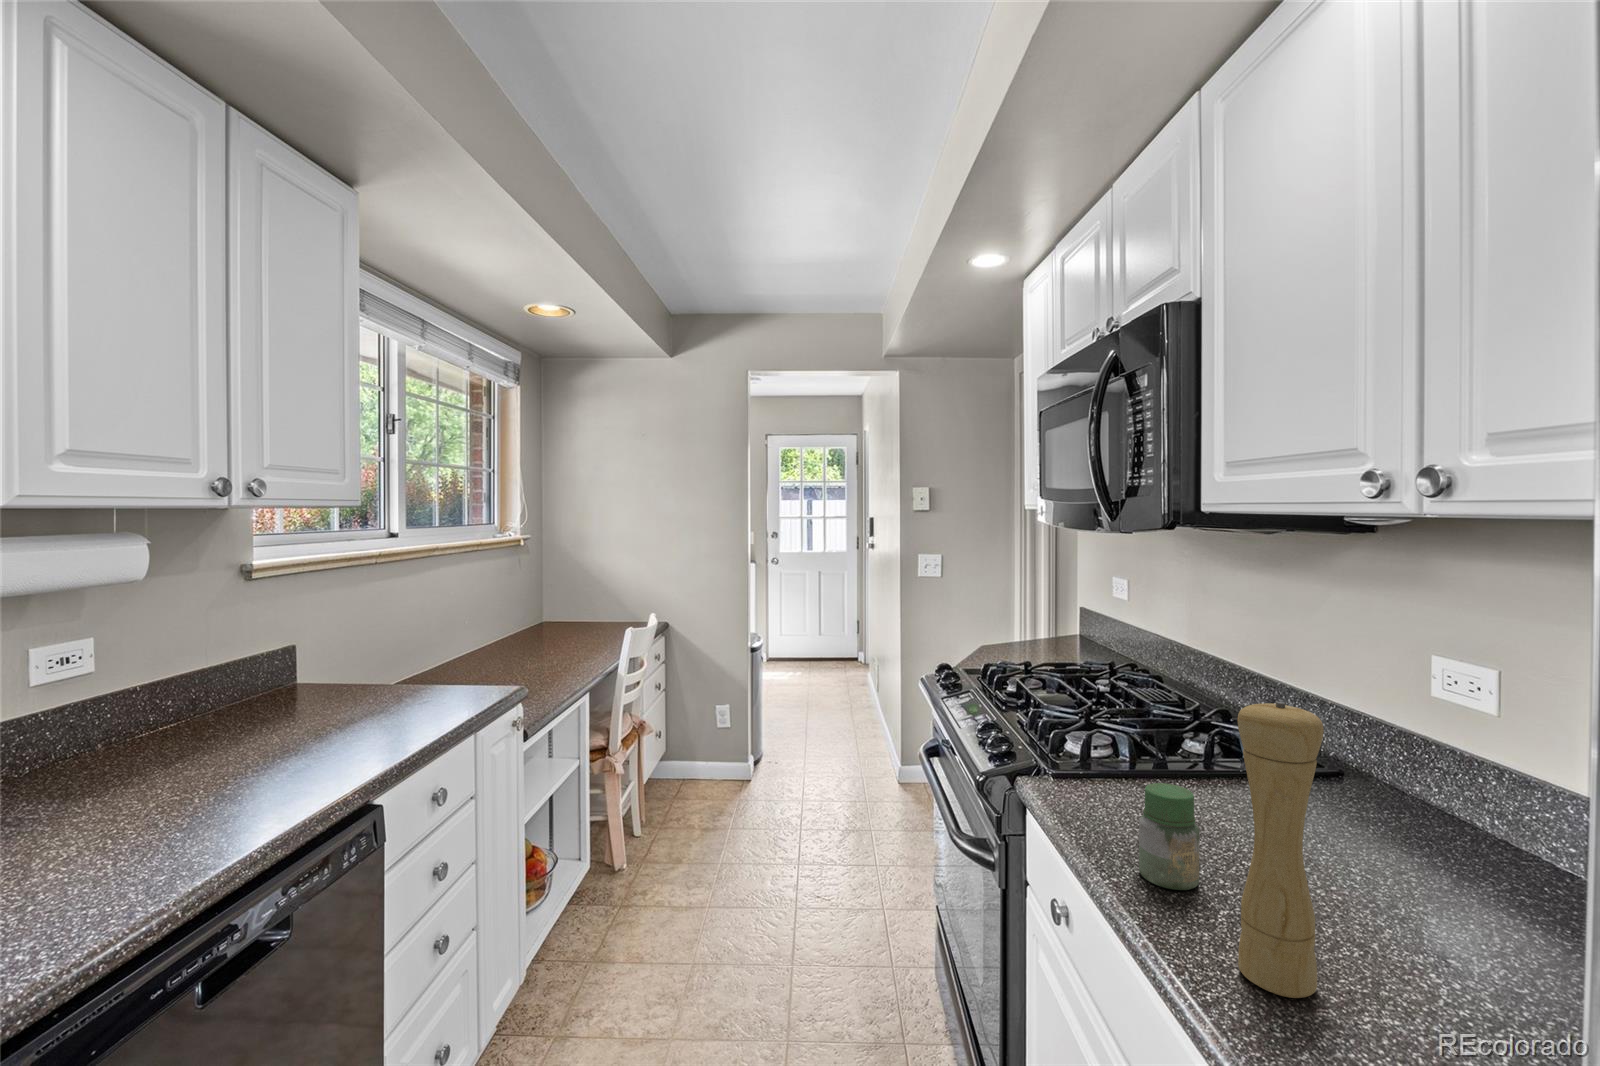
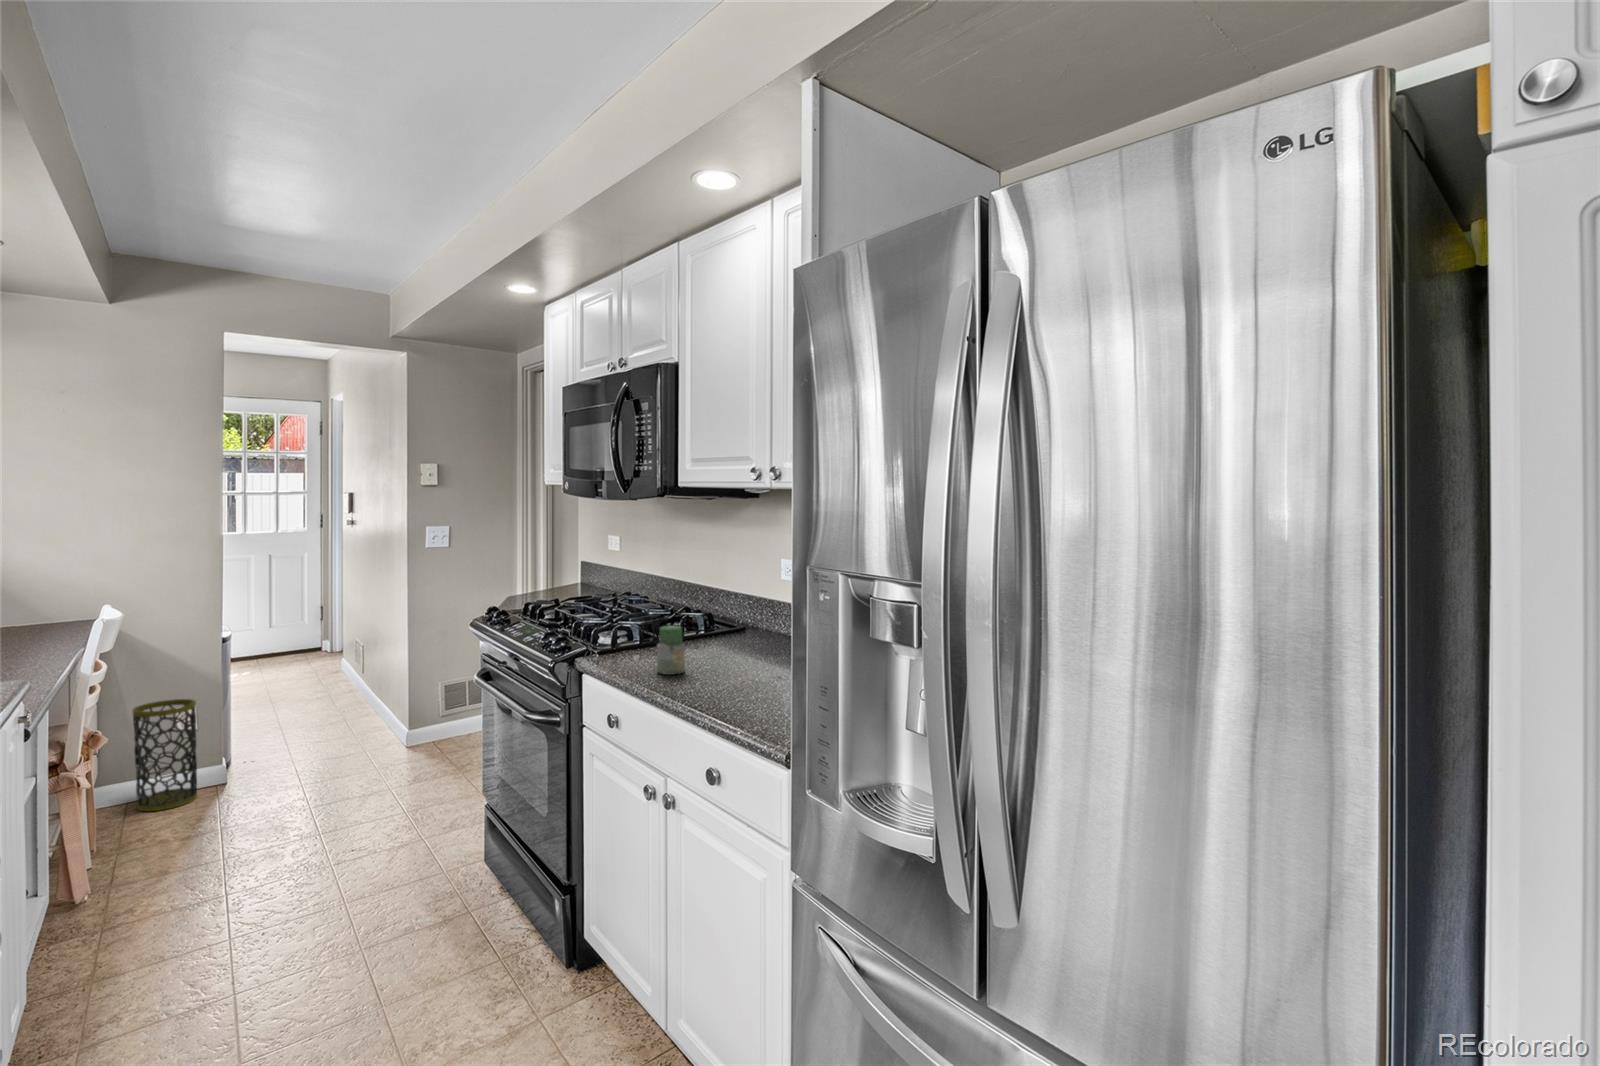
trash can: none [683,700,725,798] -> present [132,699,197,811]
pepper mill: present [1237,702,1324,998] -> none [702,567,733,691]

